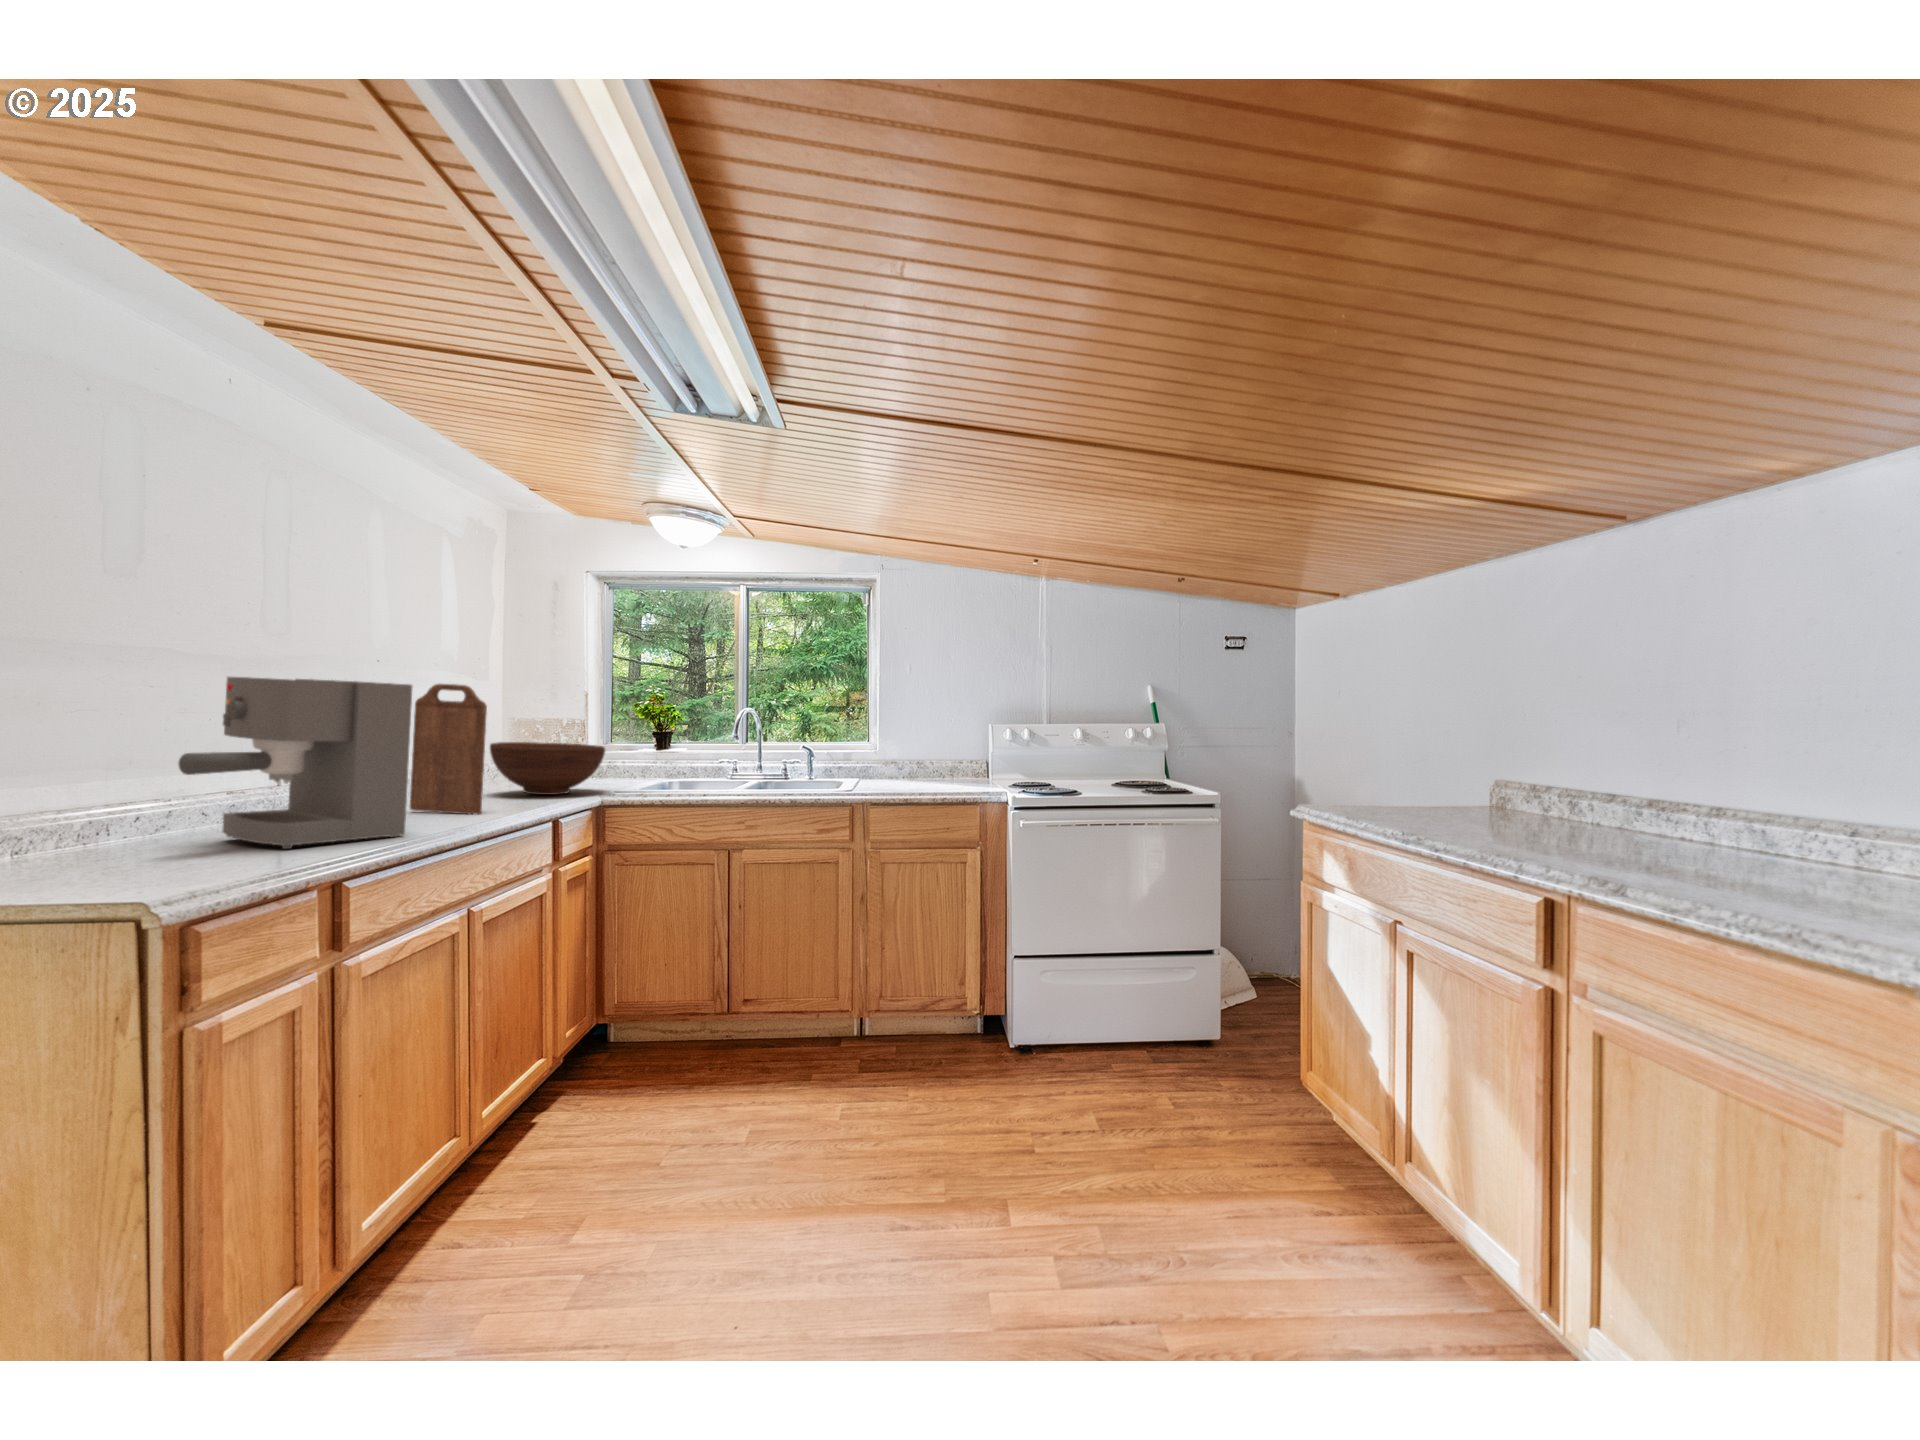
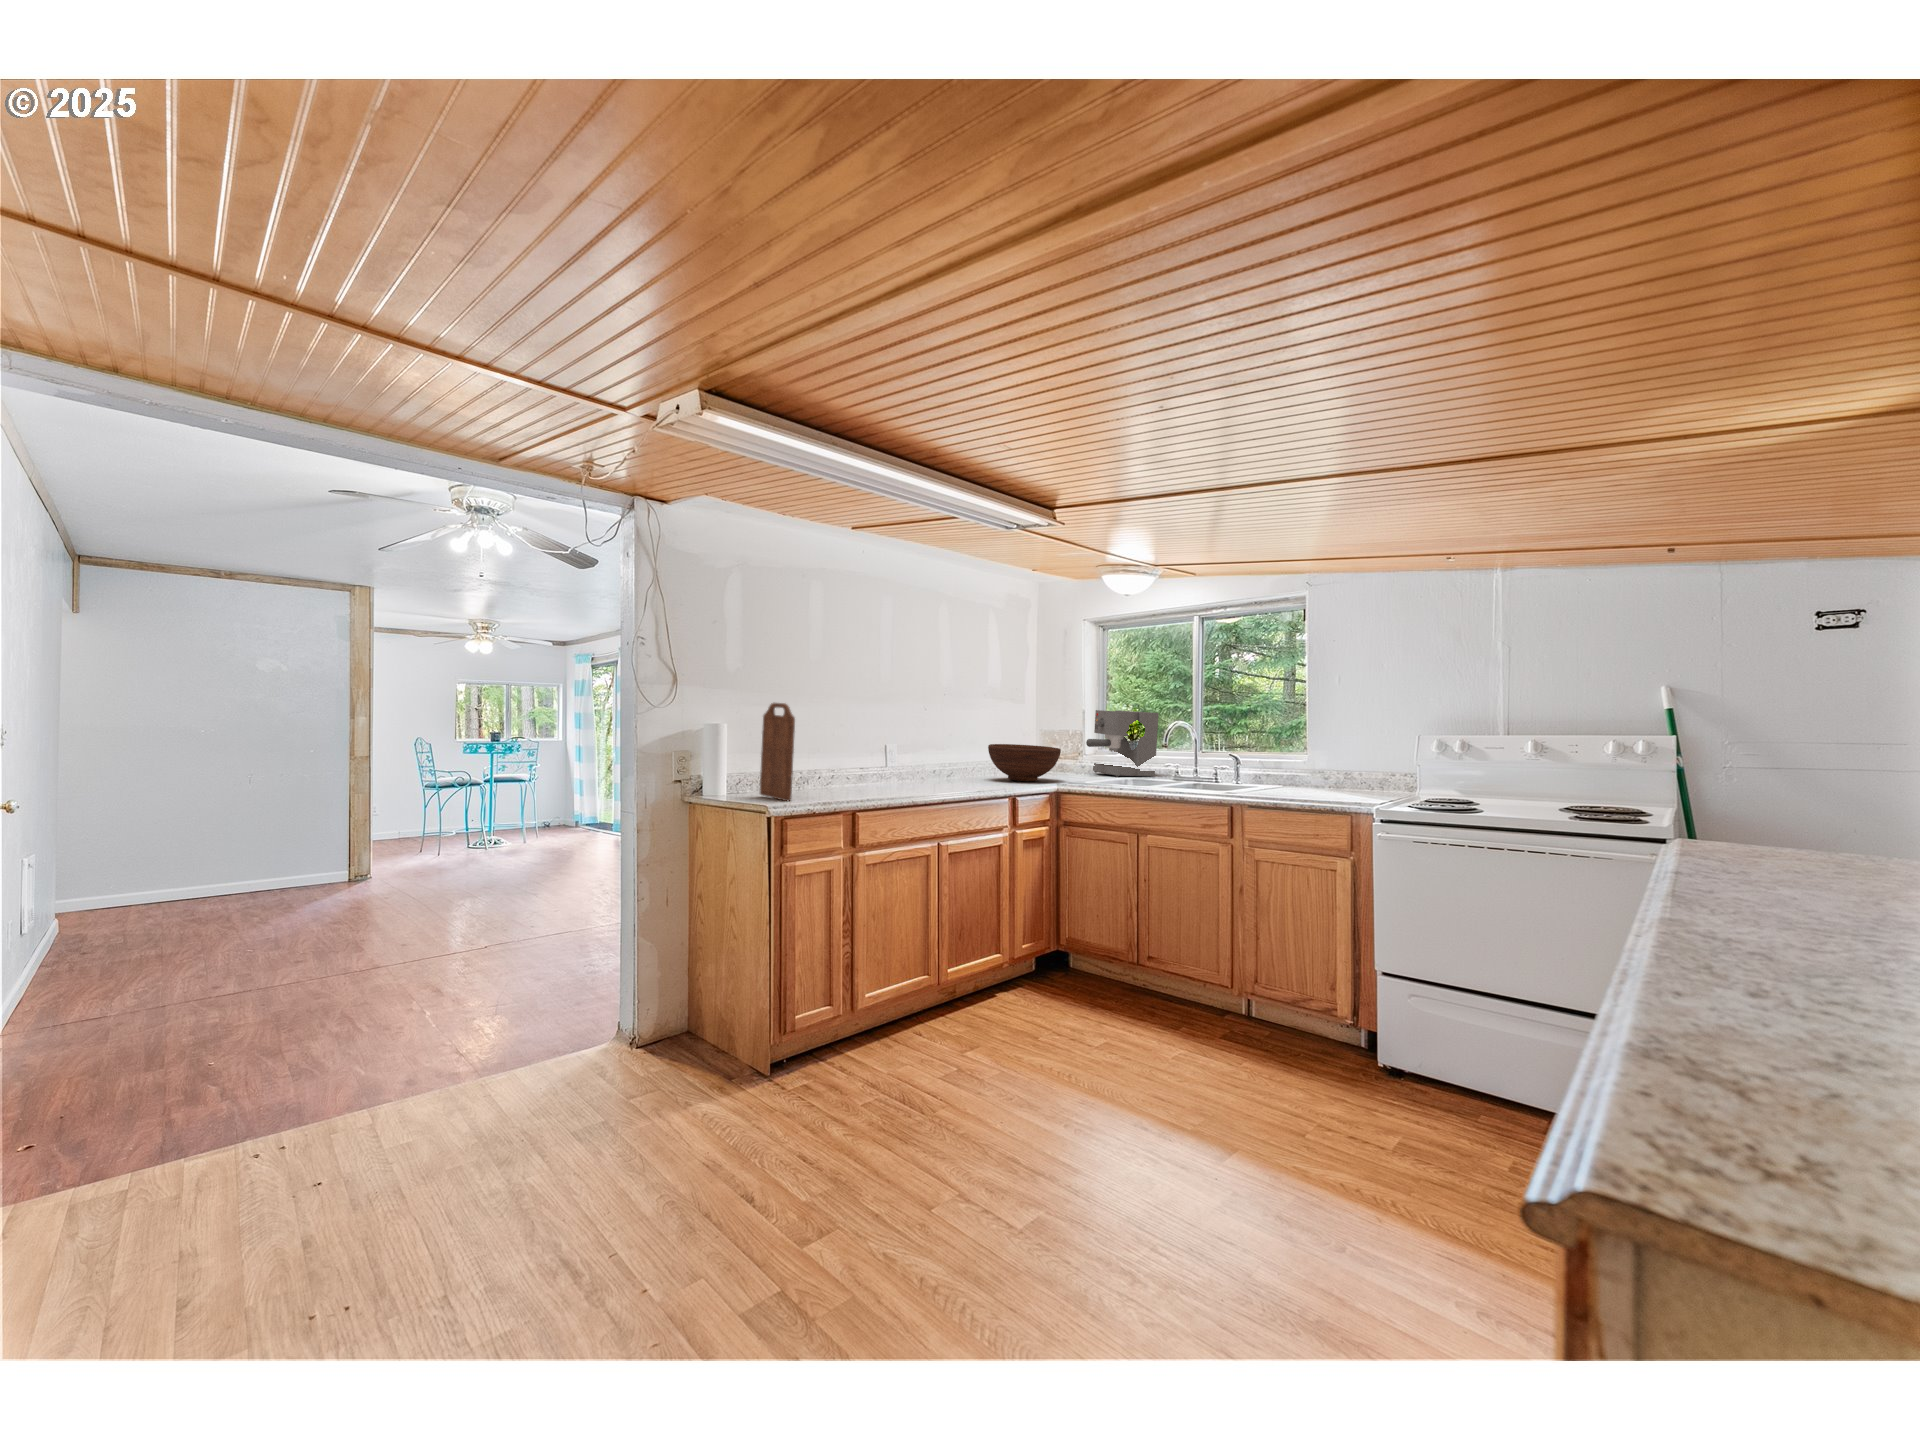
coffee maker: present [179,677,412,849] -> present [1086,710,1159,777]
cutting board: present [410,684,487,814] -> present [760,703,795,801]

